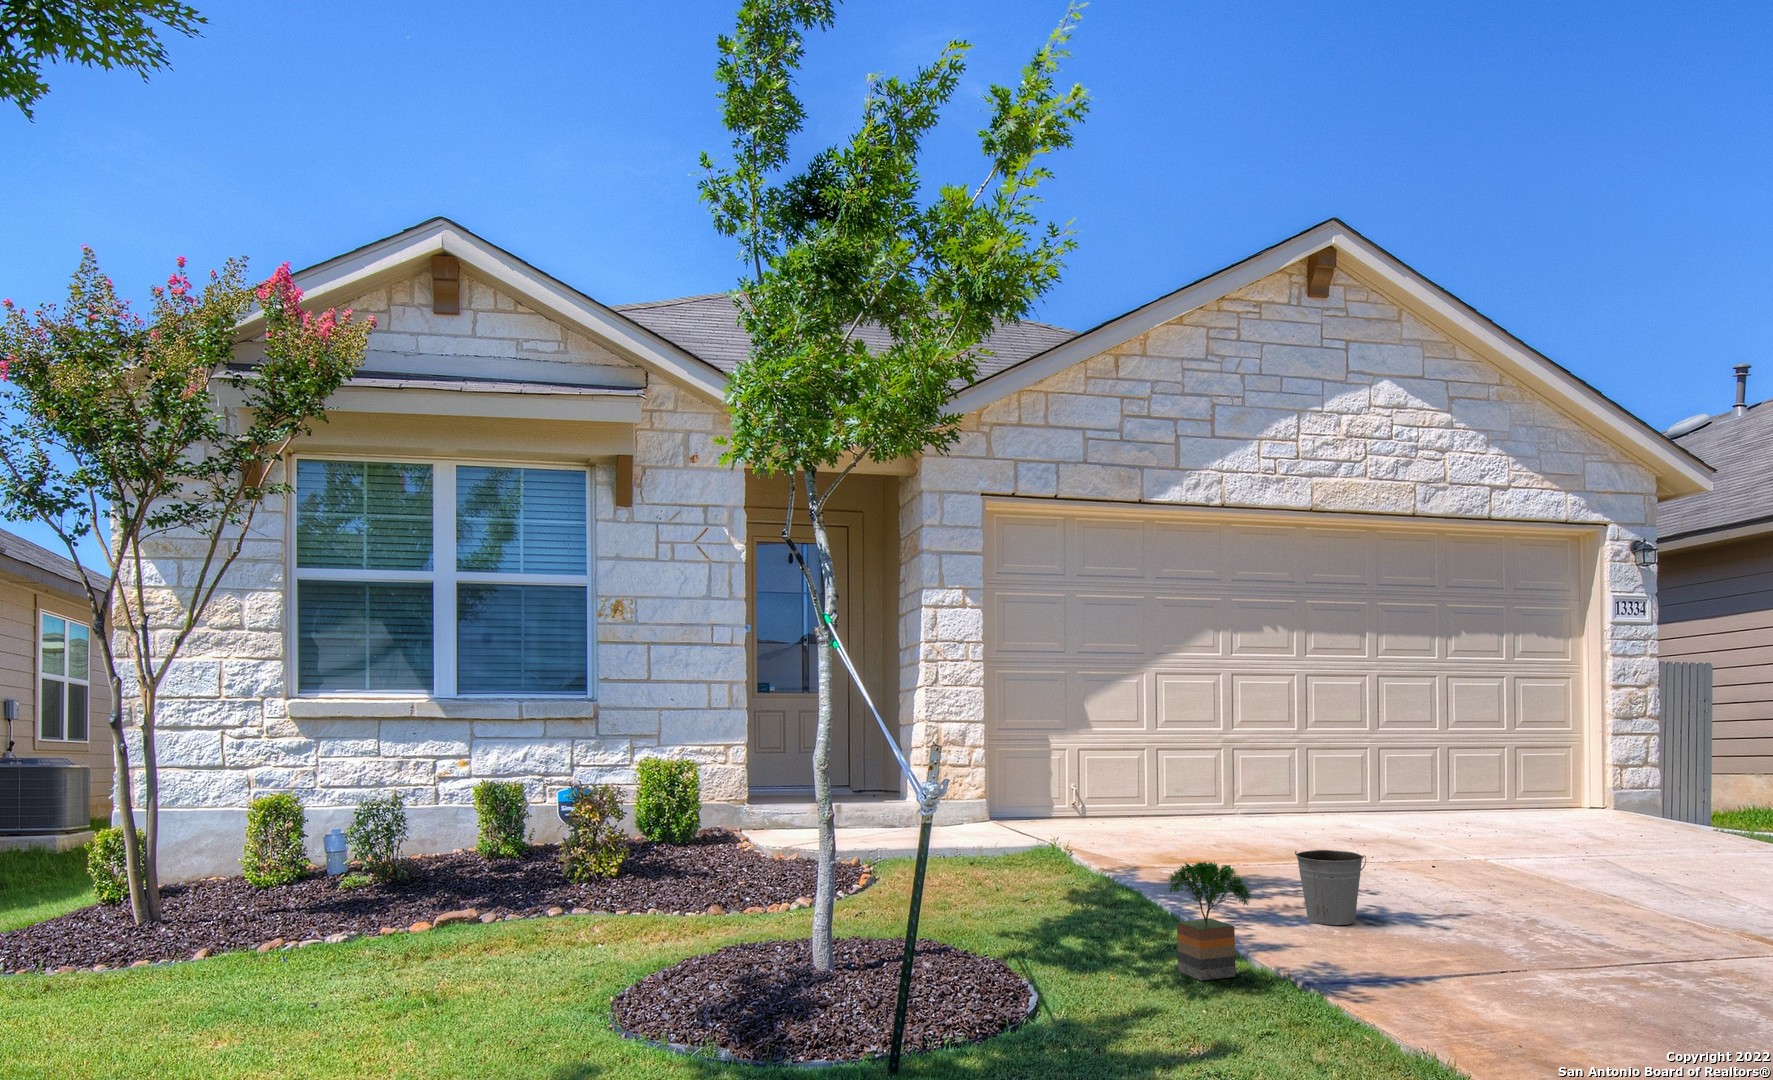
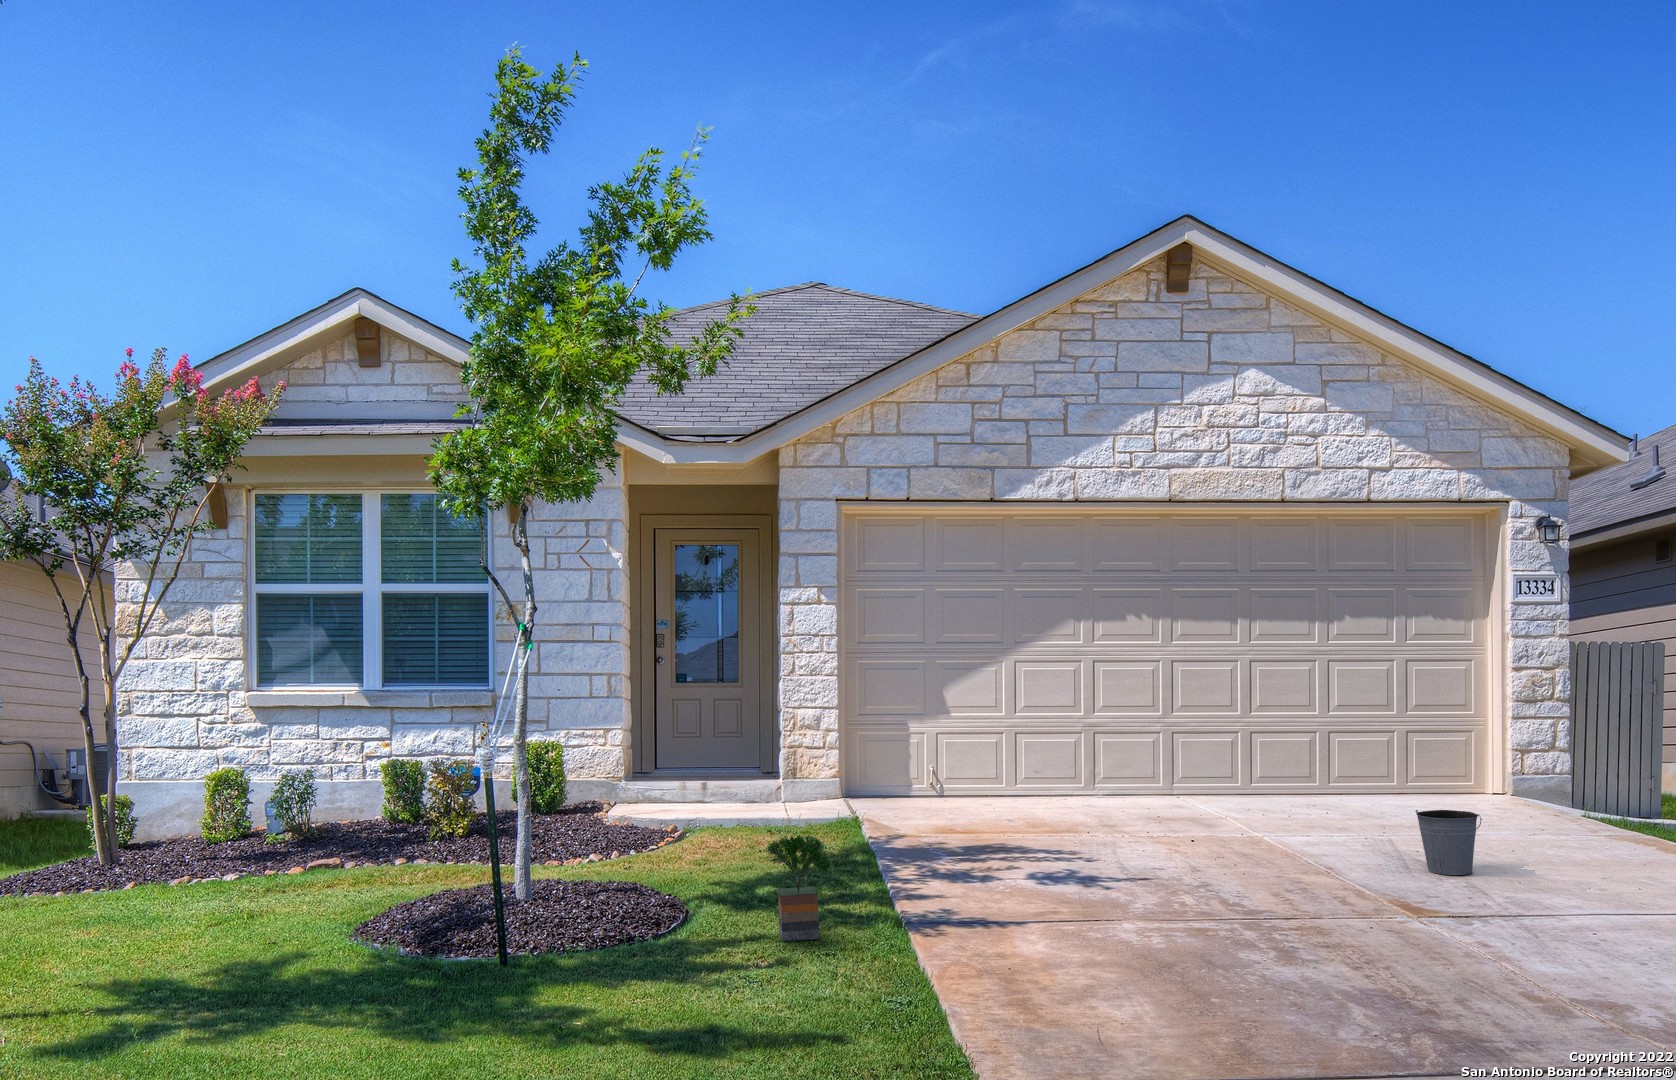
bucket: present [1295,850,1366,925] -> present [1416,810,1481,875]

